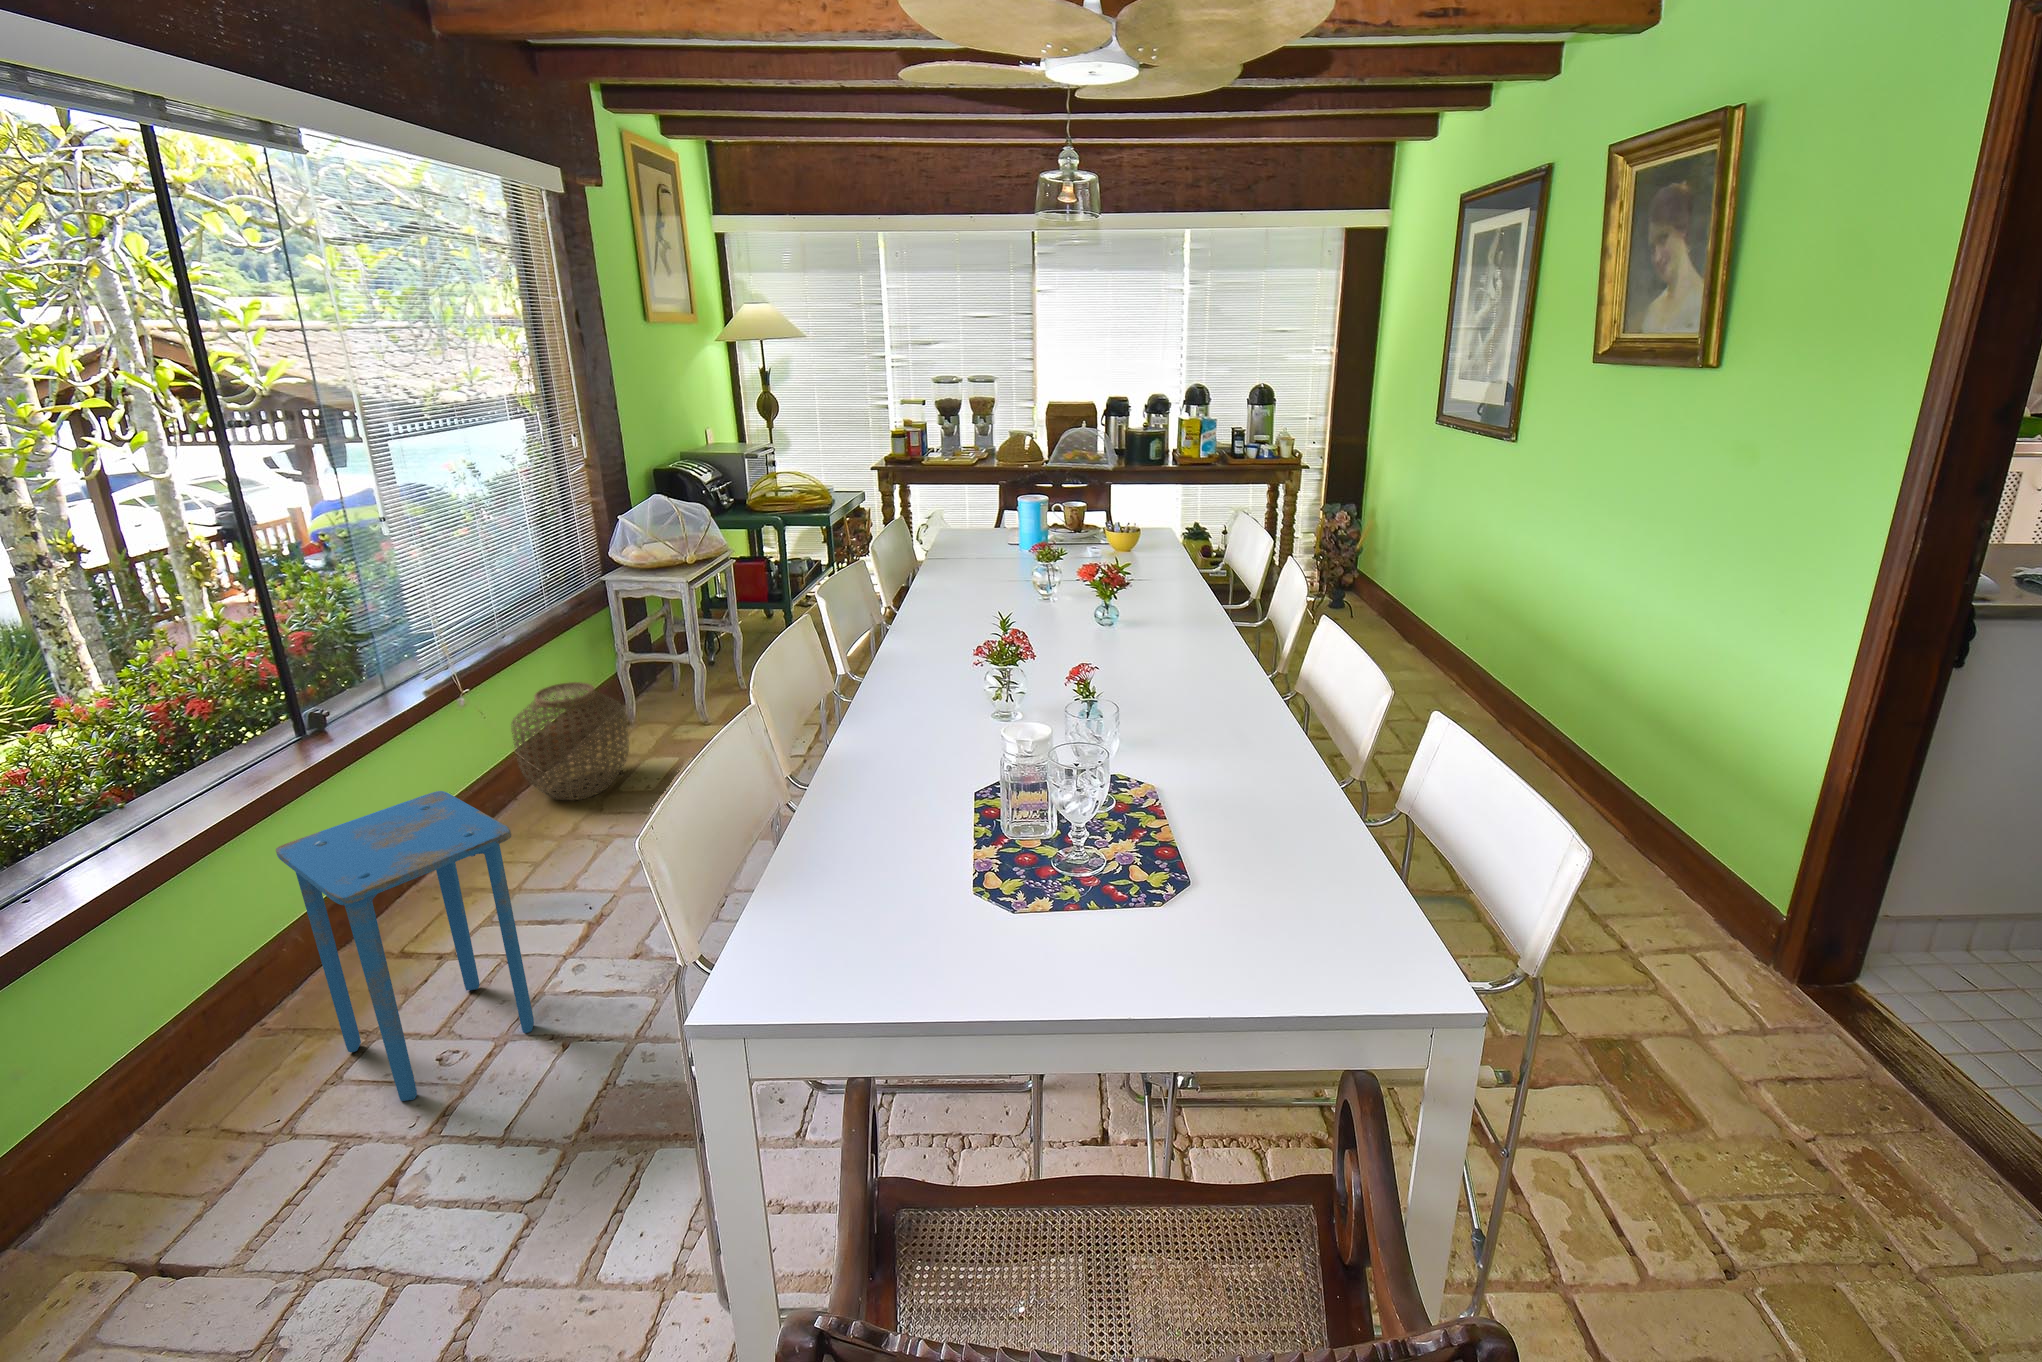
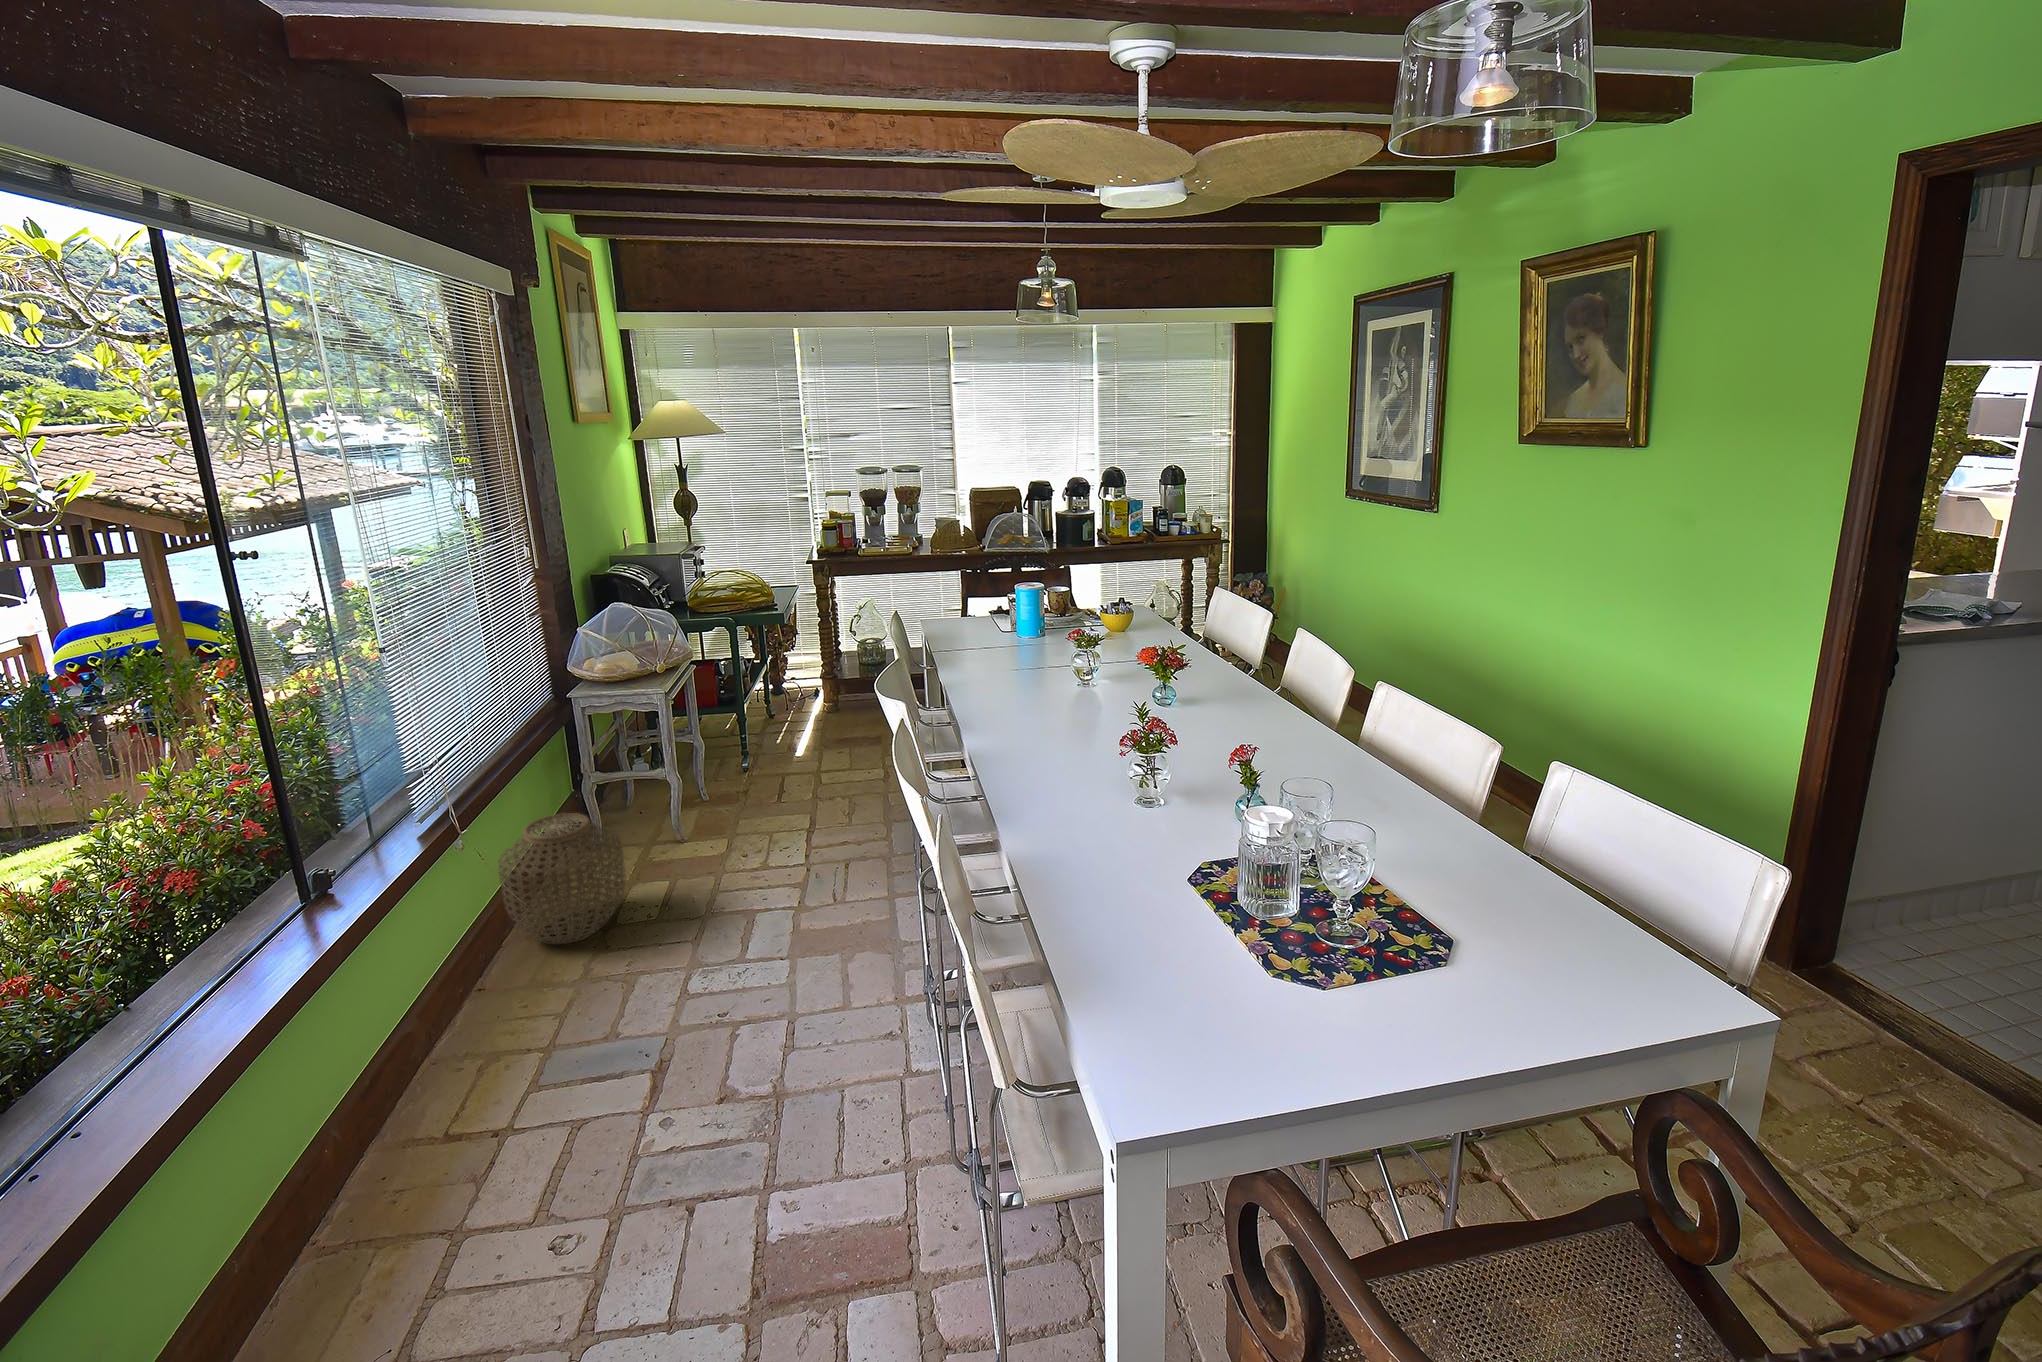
side table: present [276,791,534,1101] -> none [372,946,646,1300]

